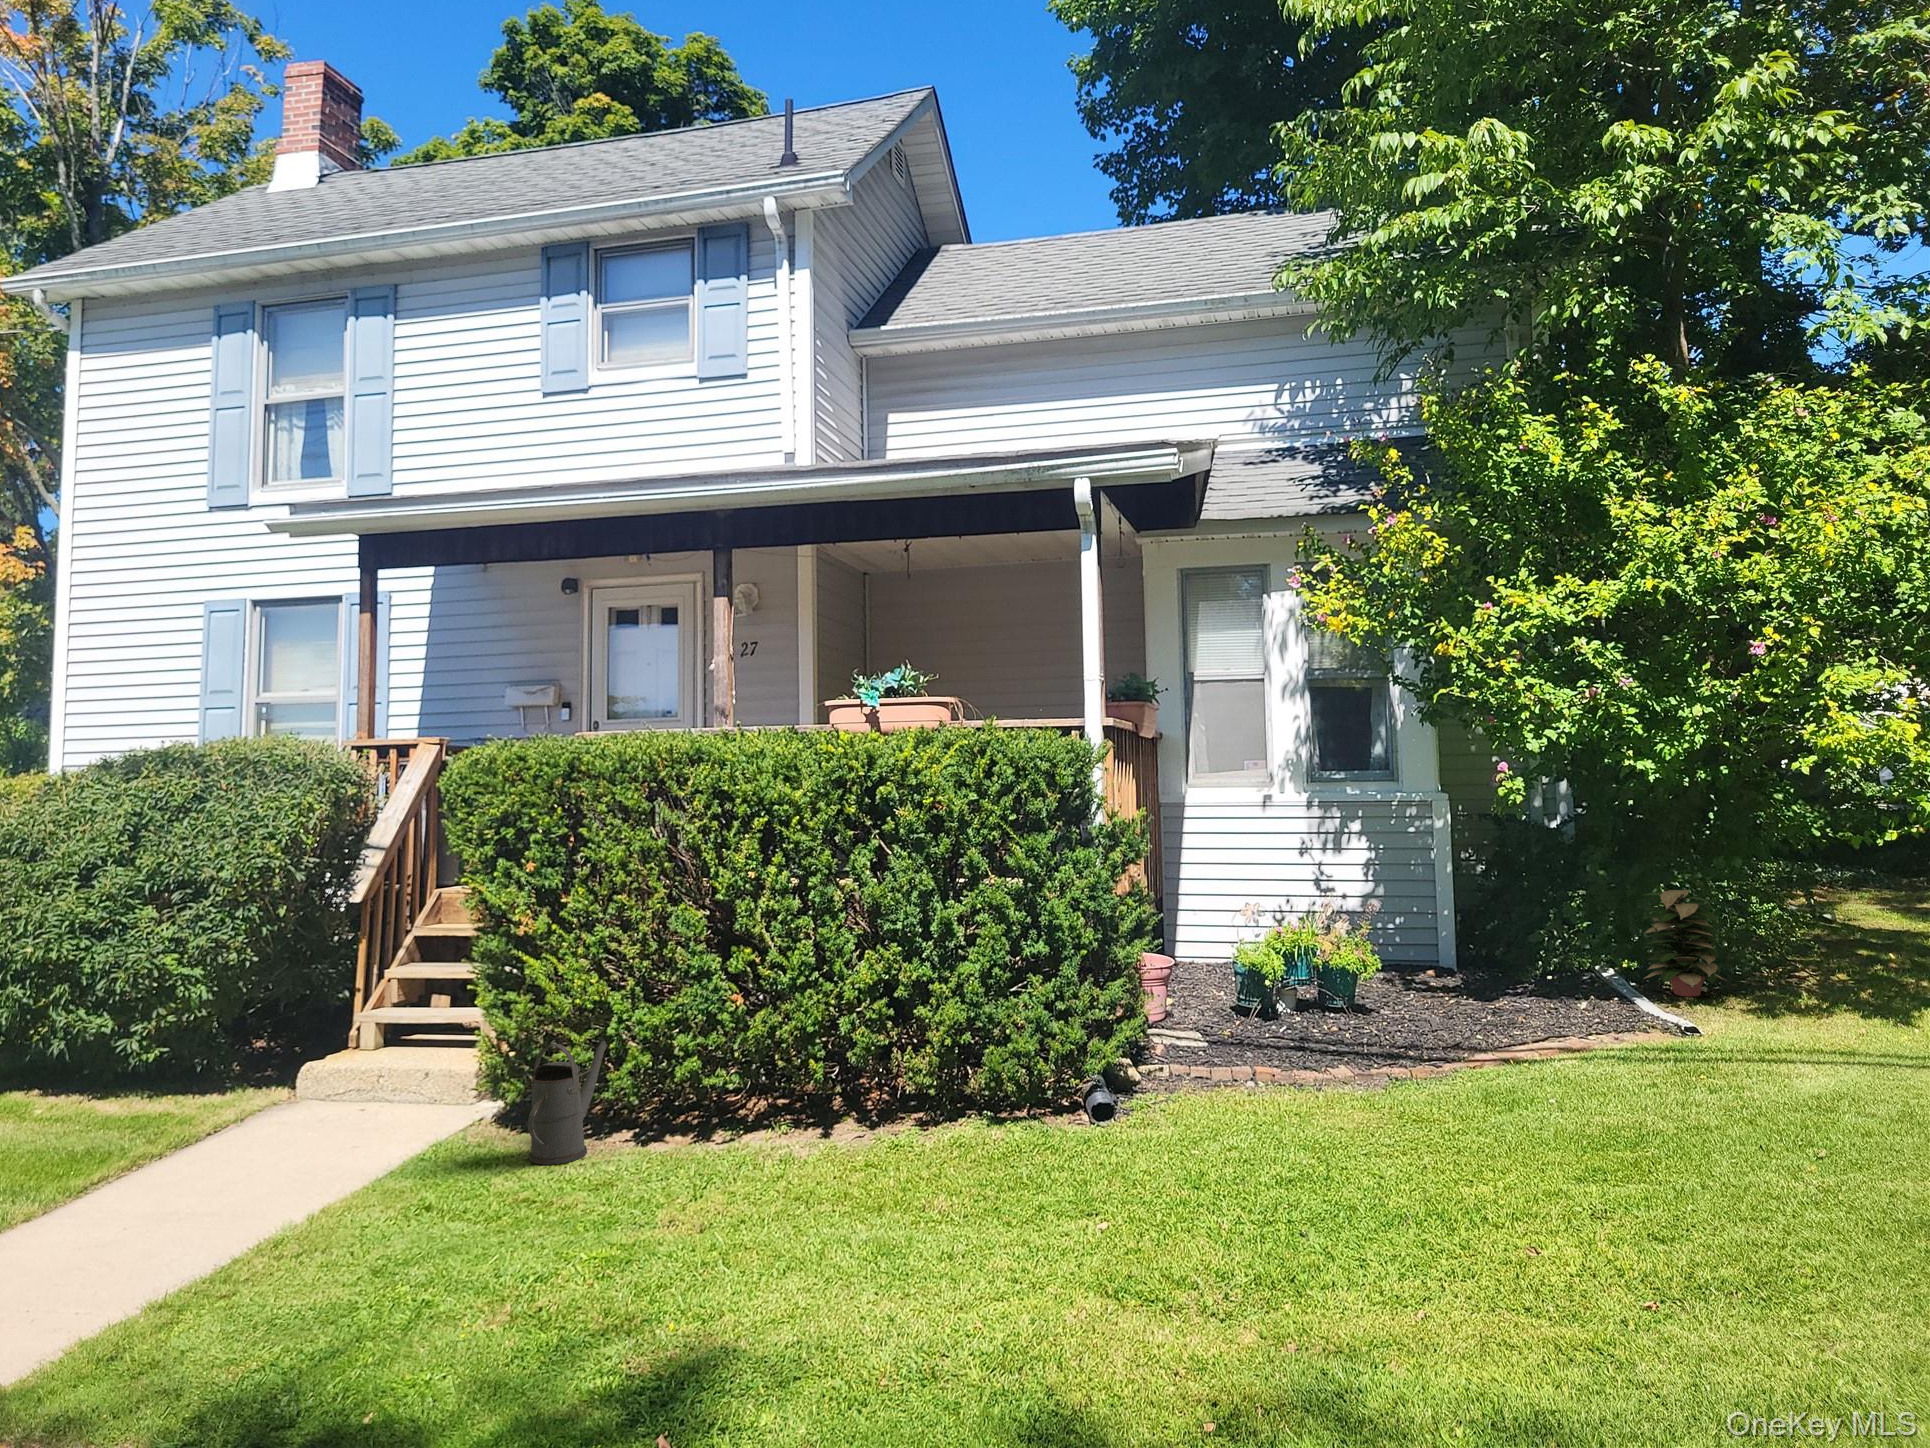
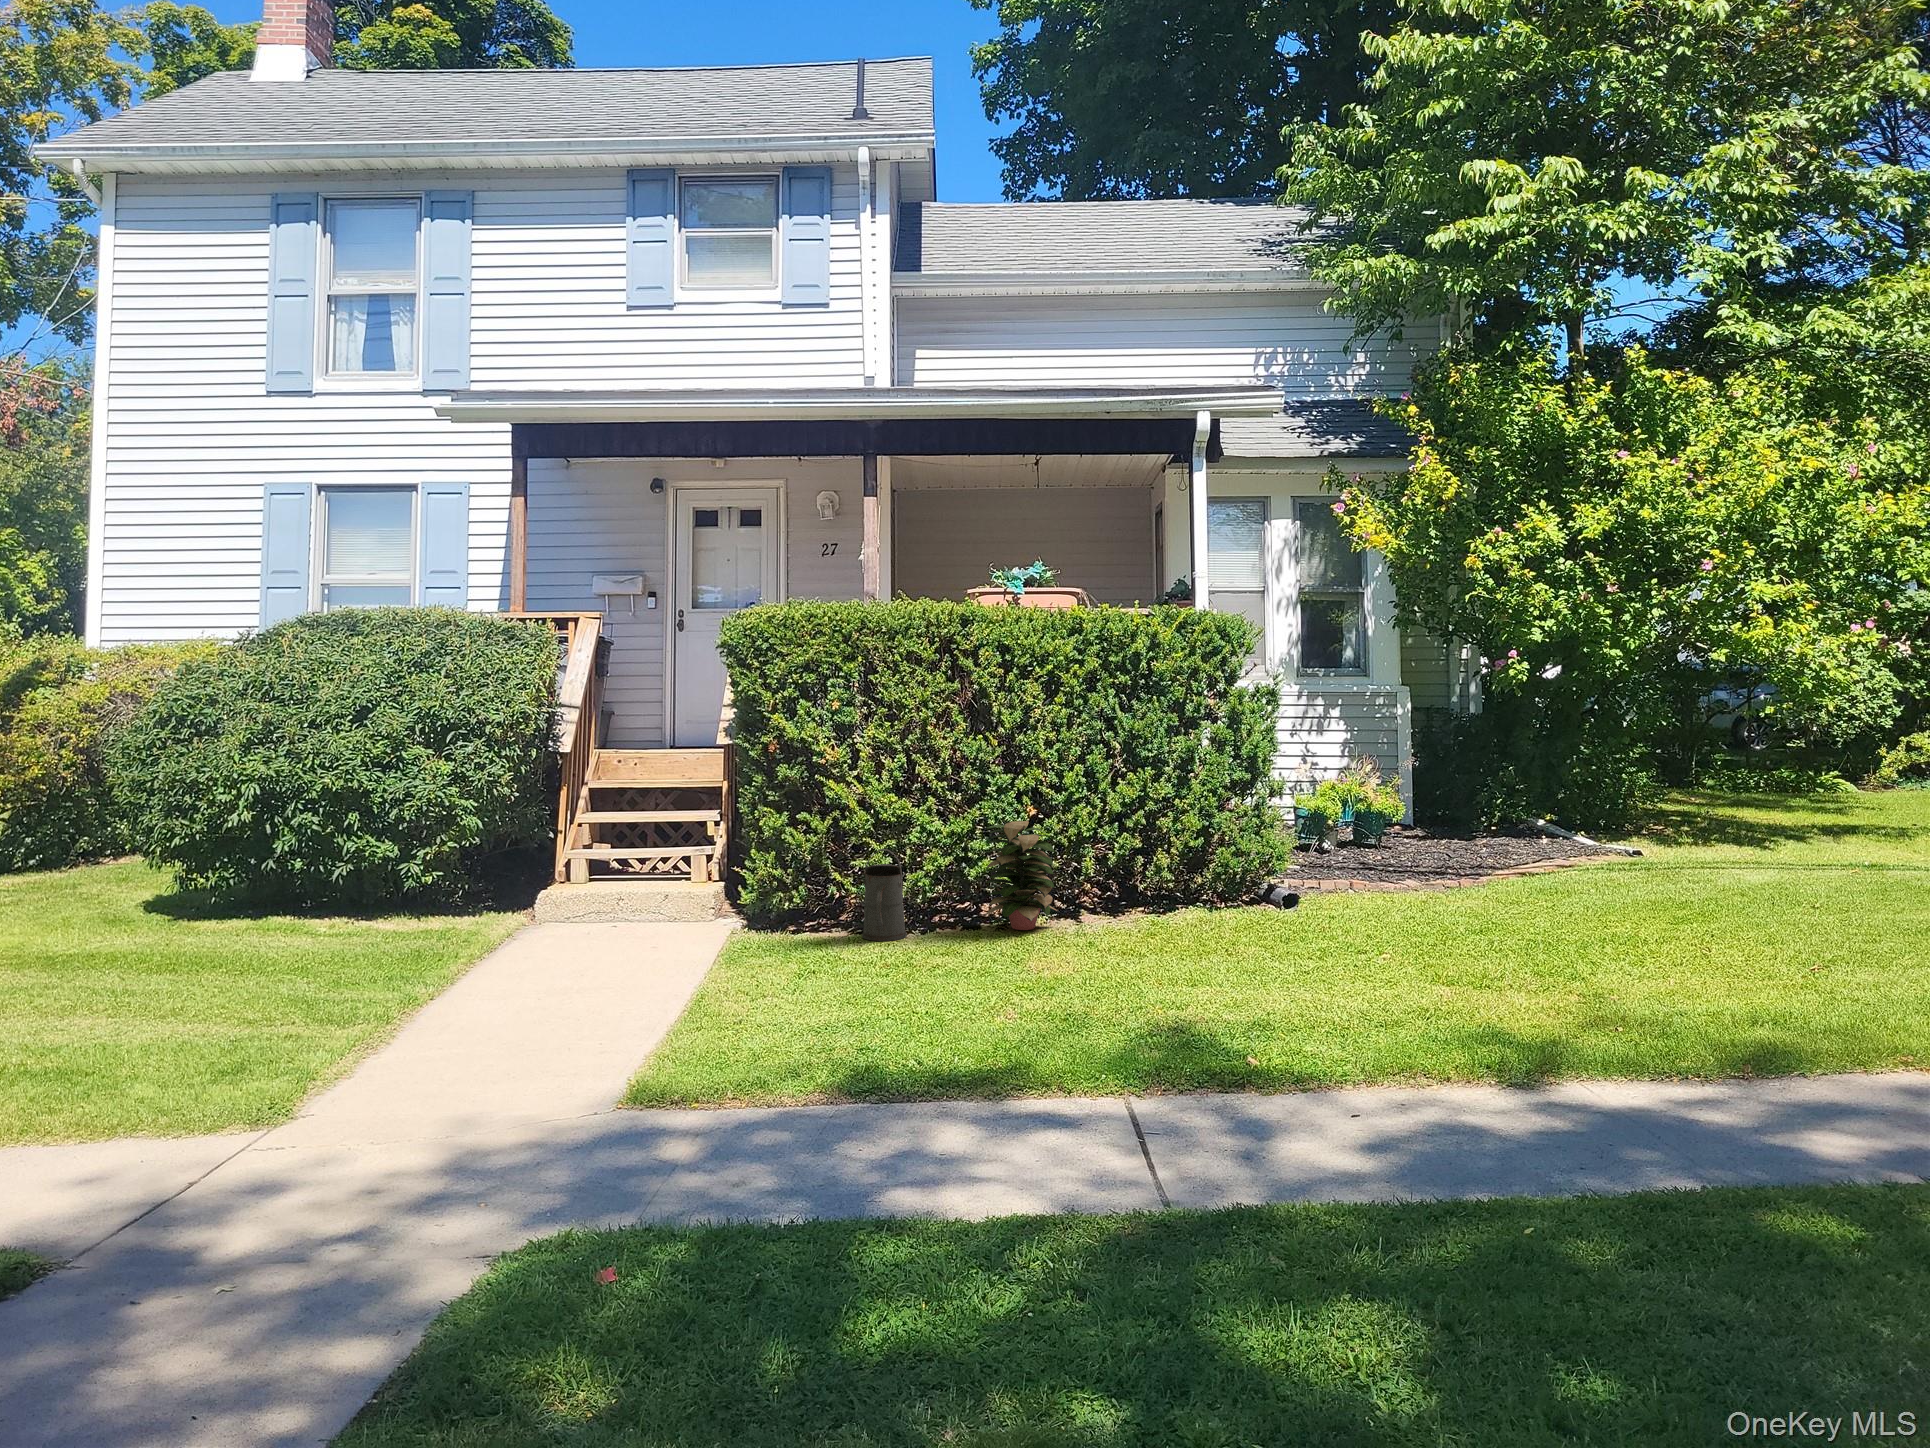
decorative plant: present [1643,890,1726,996] -> present [985,821,1059,930]

